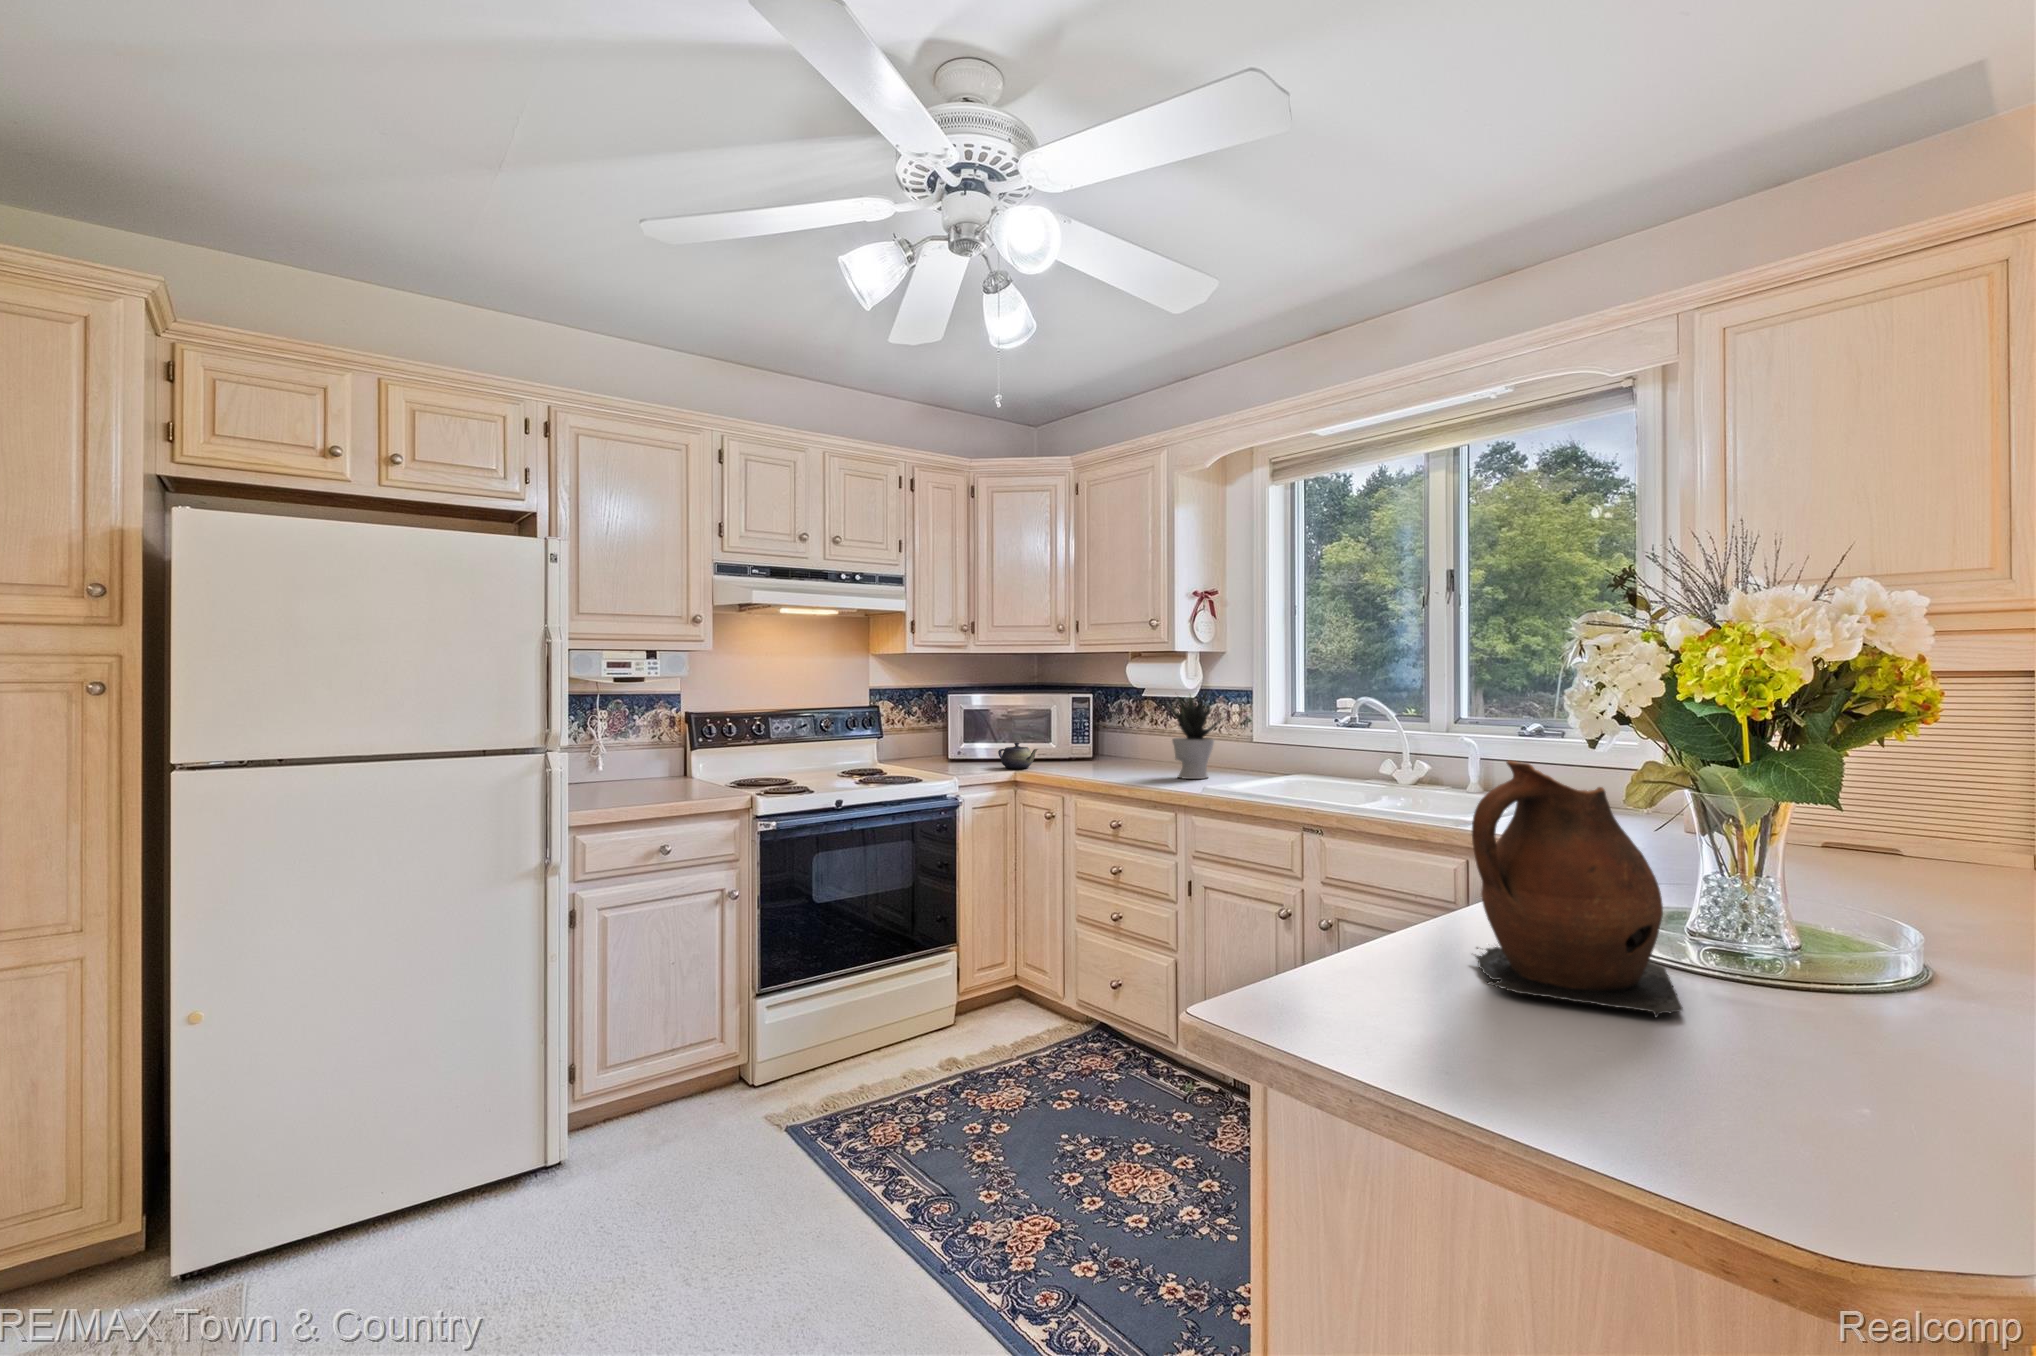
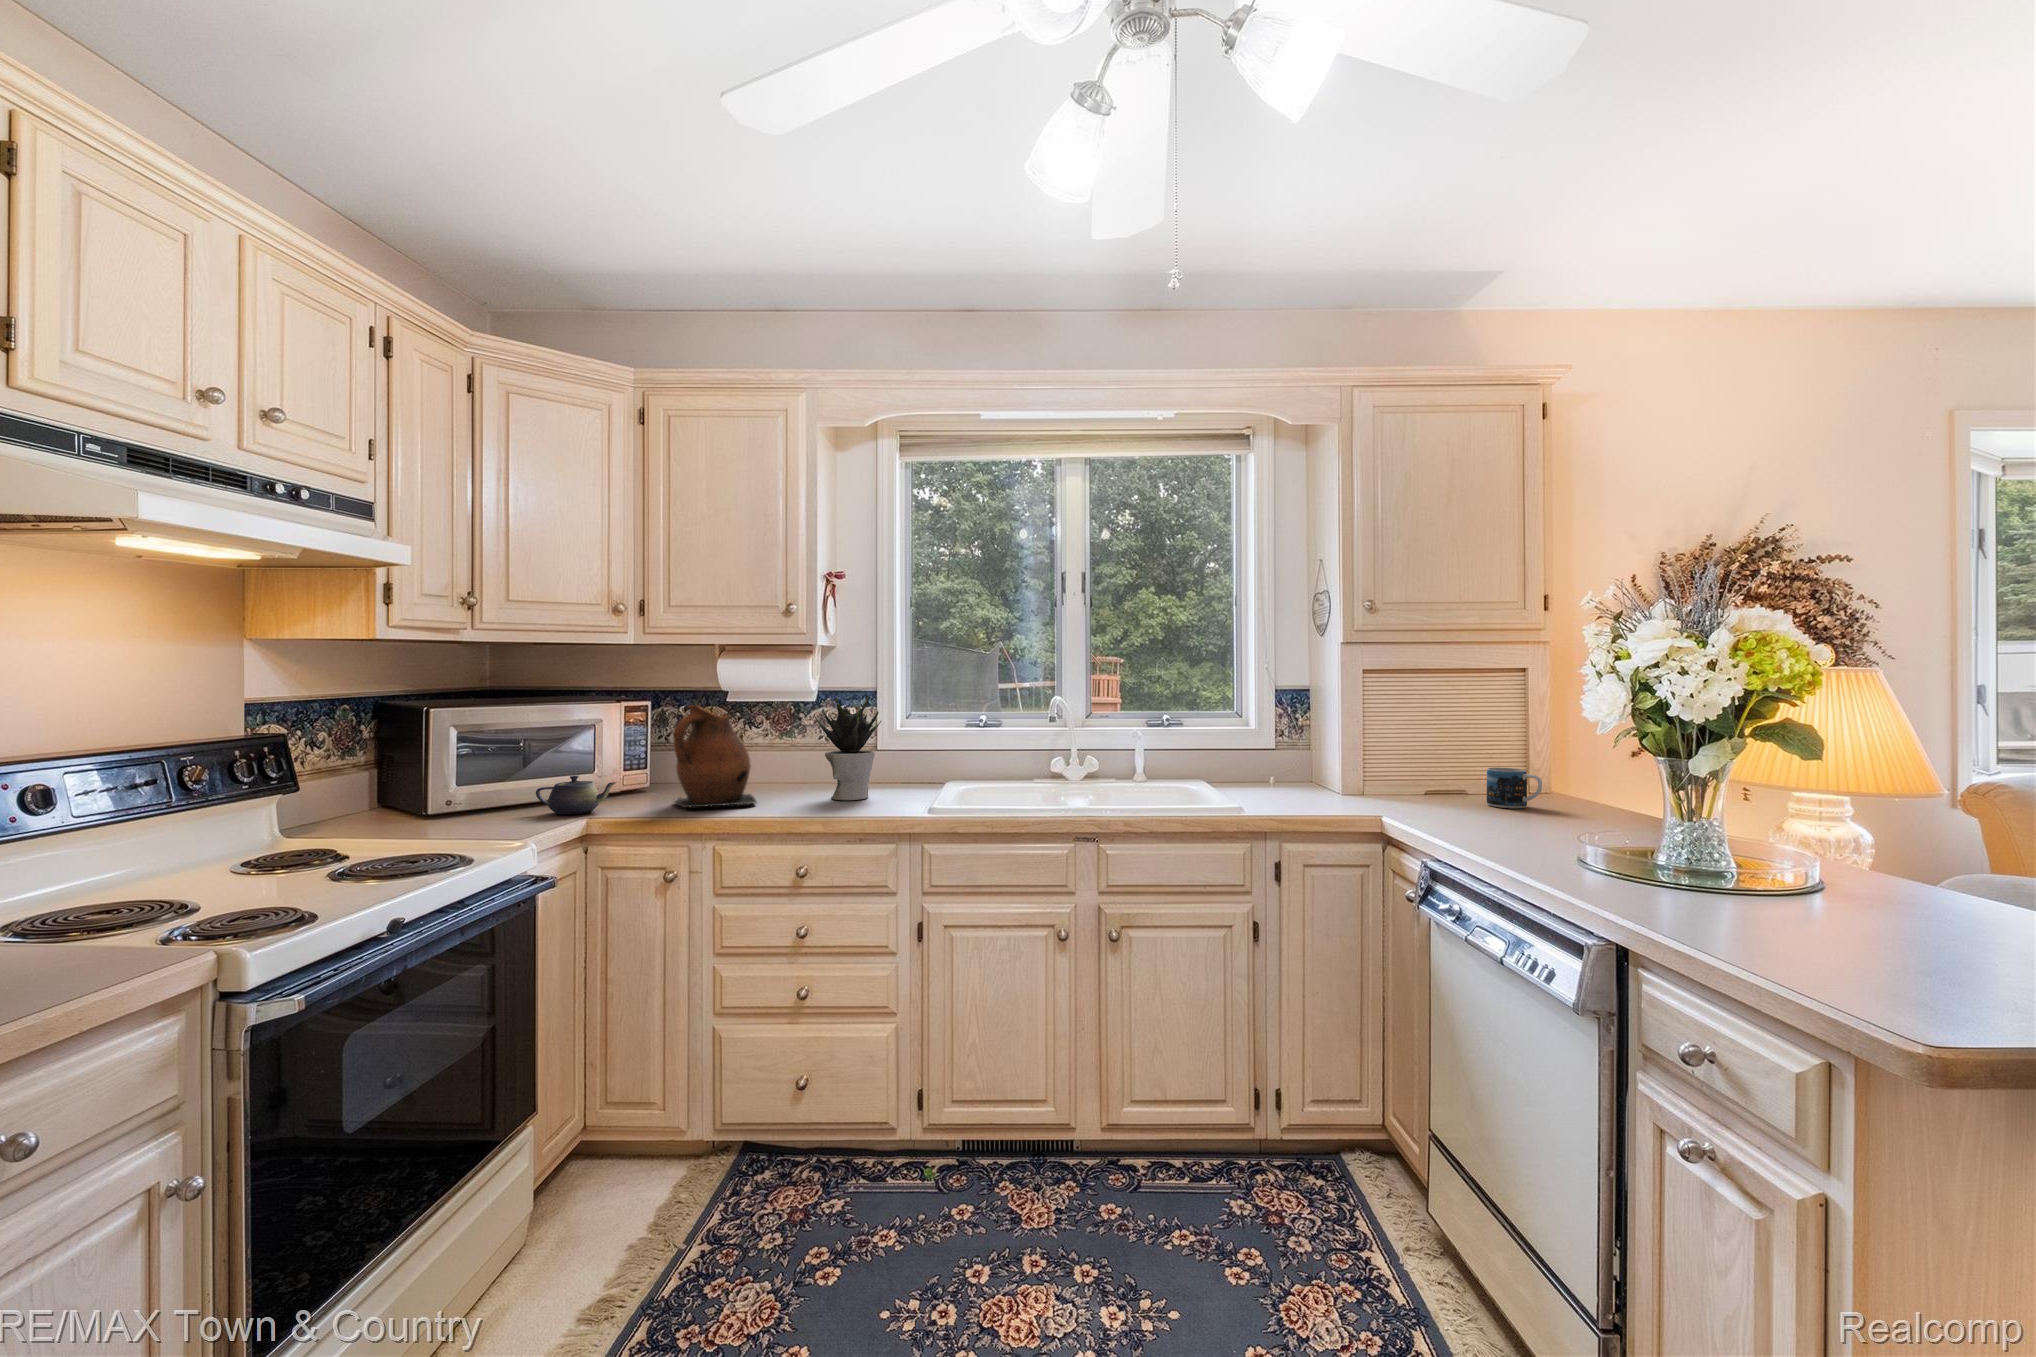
ceramic pitcher: present [1472,761,1683,1017] -> present [673,705,757,807]
mug: none [1876,814,1949,878] -> present [1487,768,1542,808]

